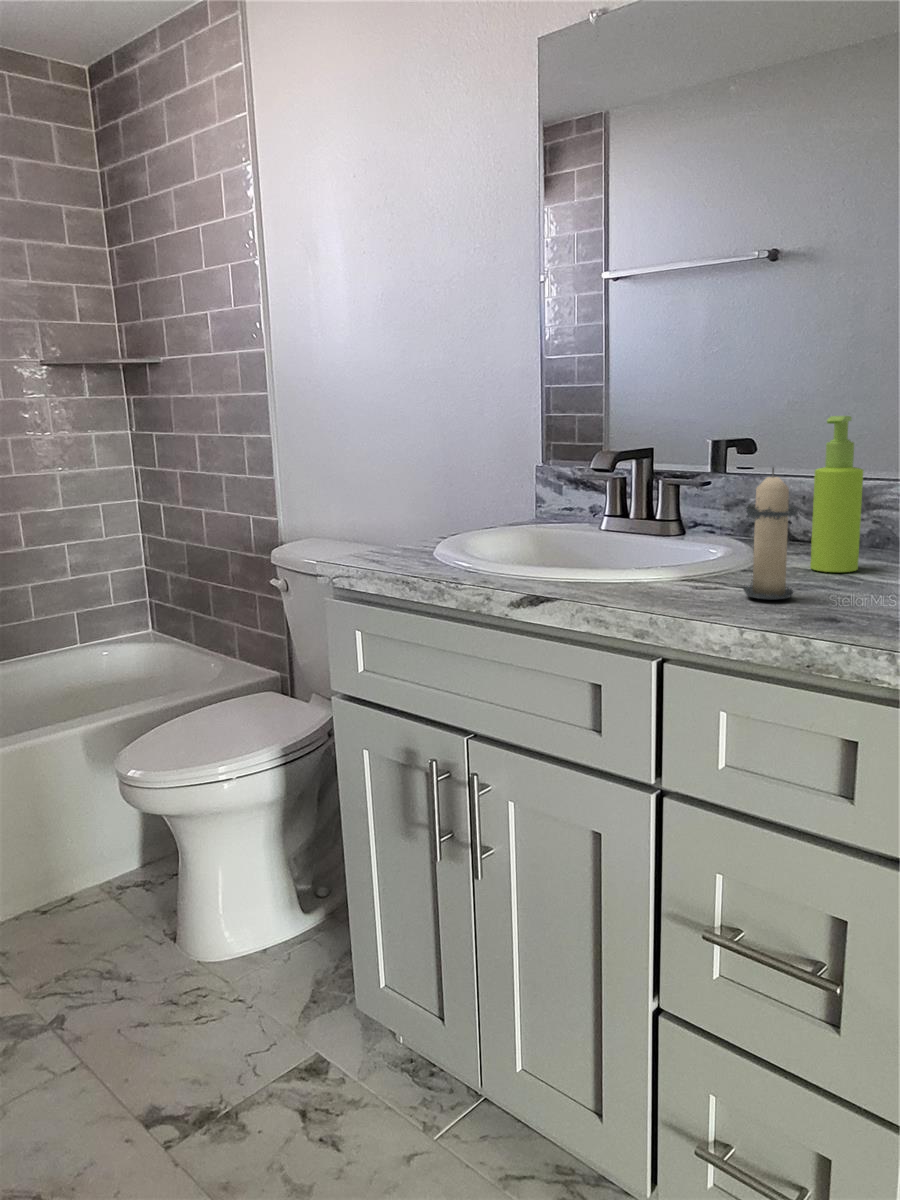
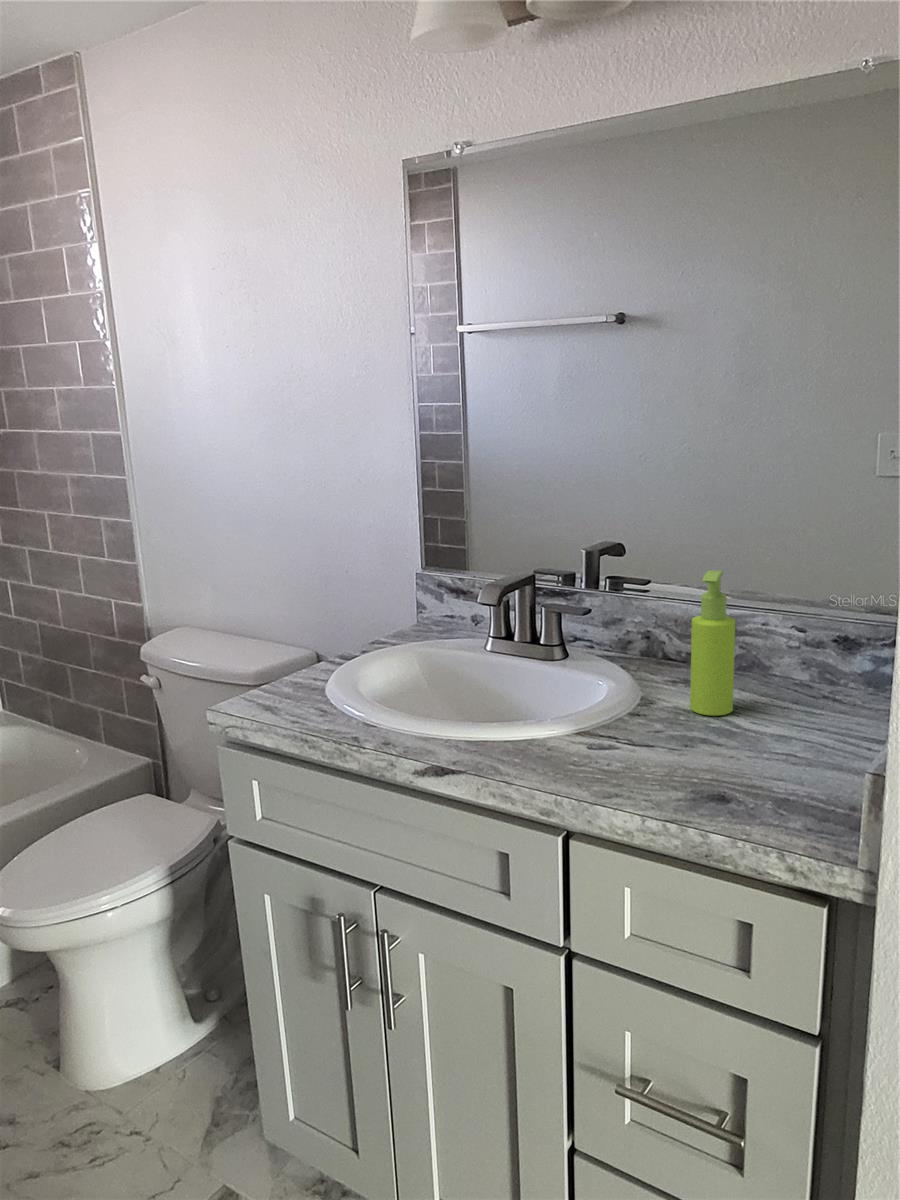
candle: present [743,468,798,599] -> none [630,646,692,771]

